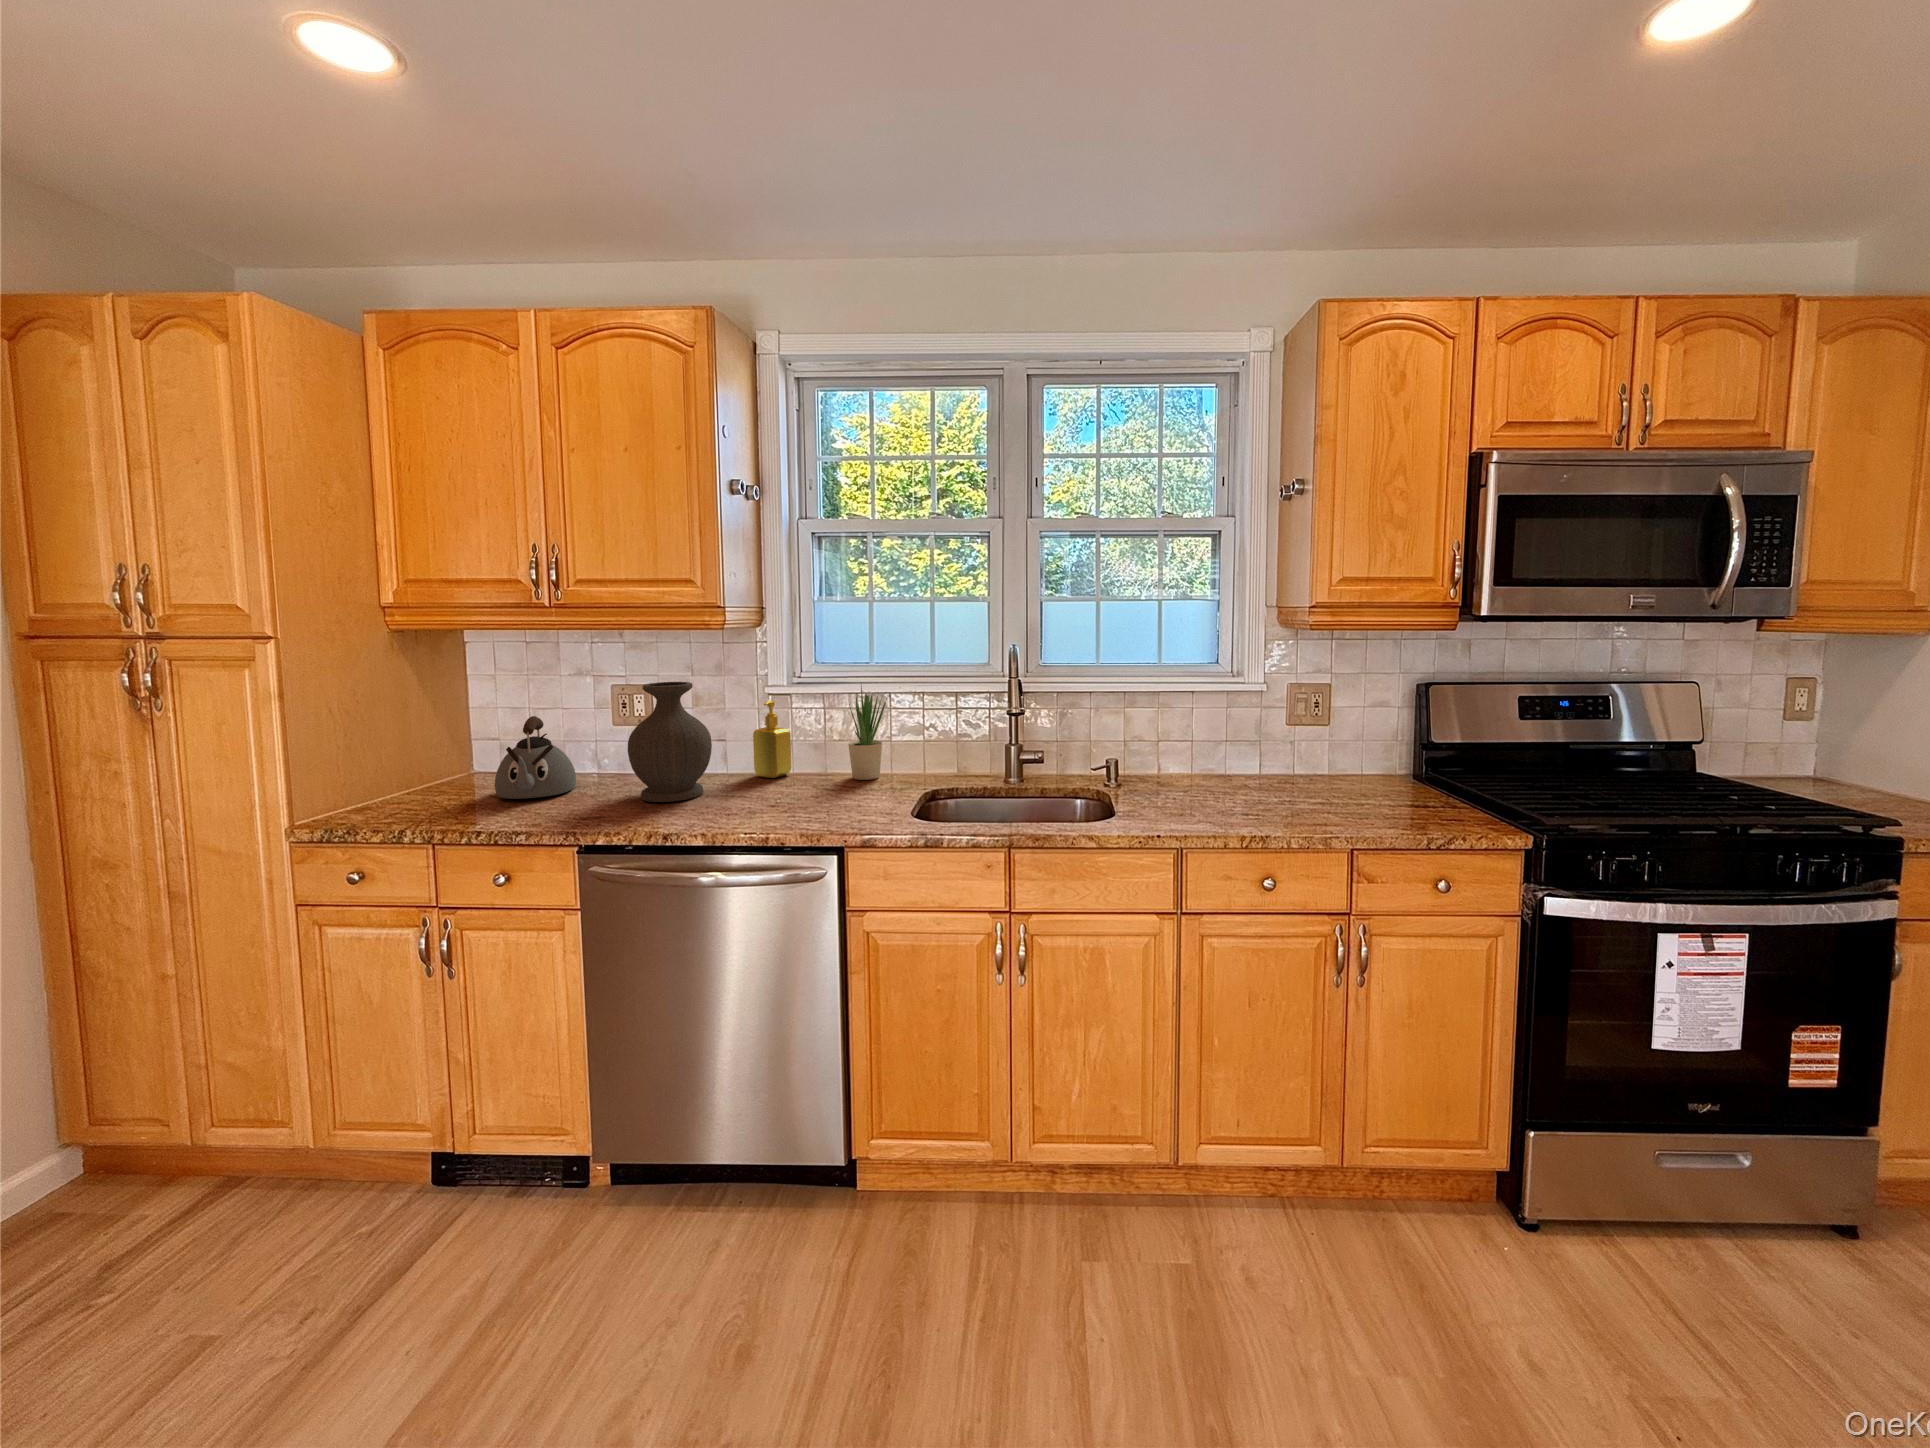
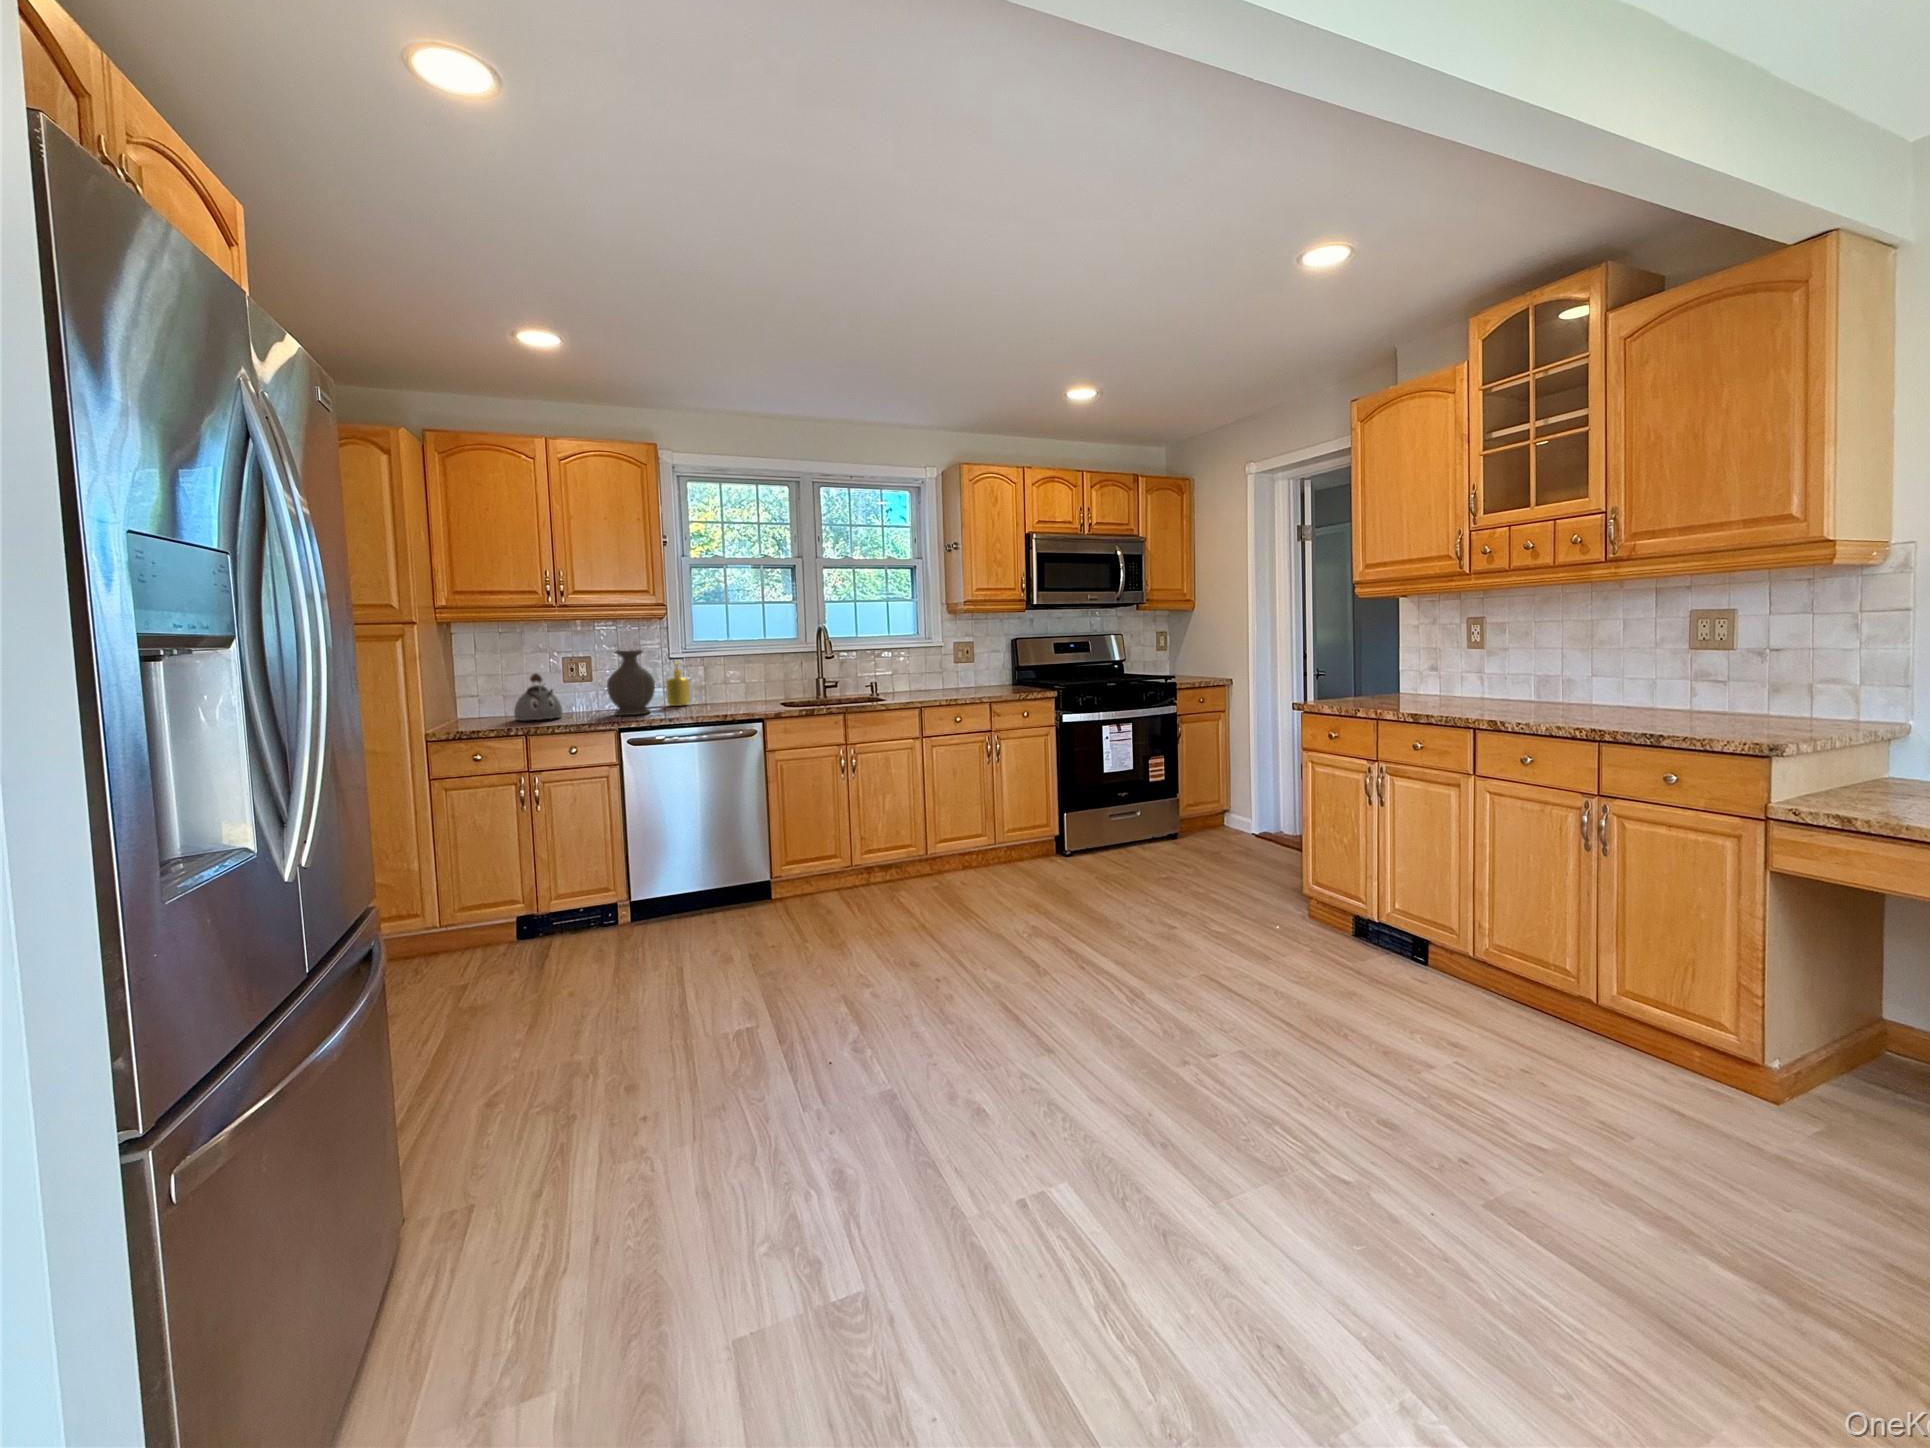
potted plant: present [848,686,886,780] -> none [725,648,749,703]

